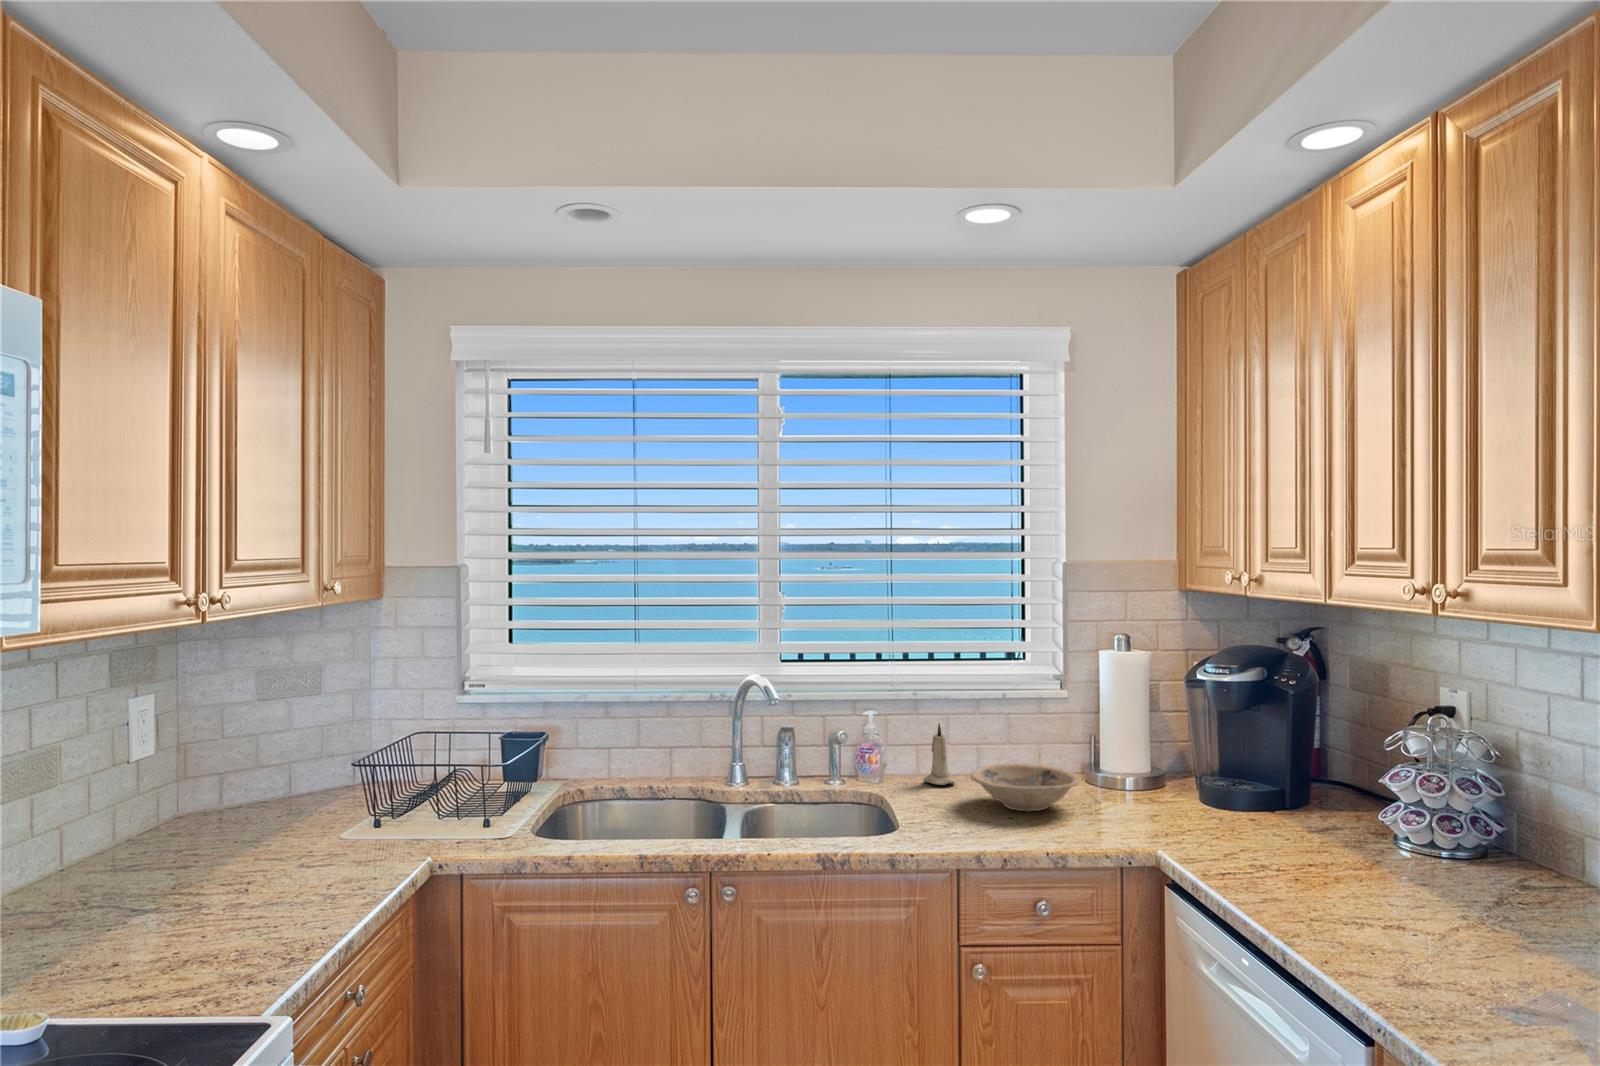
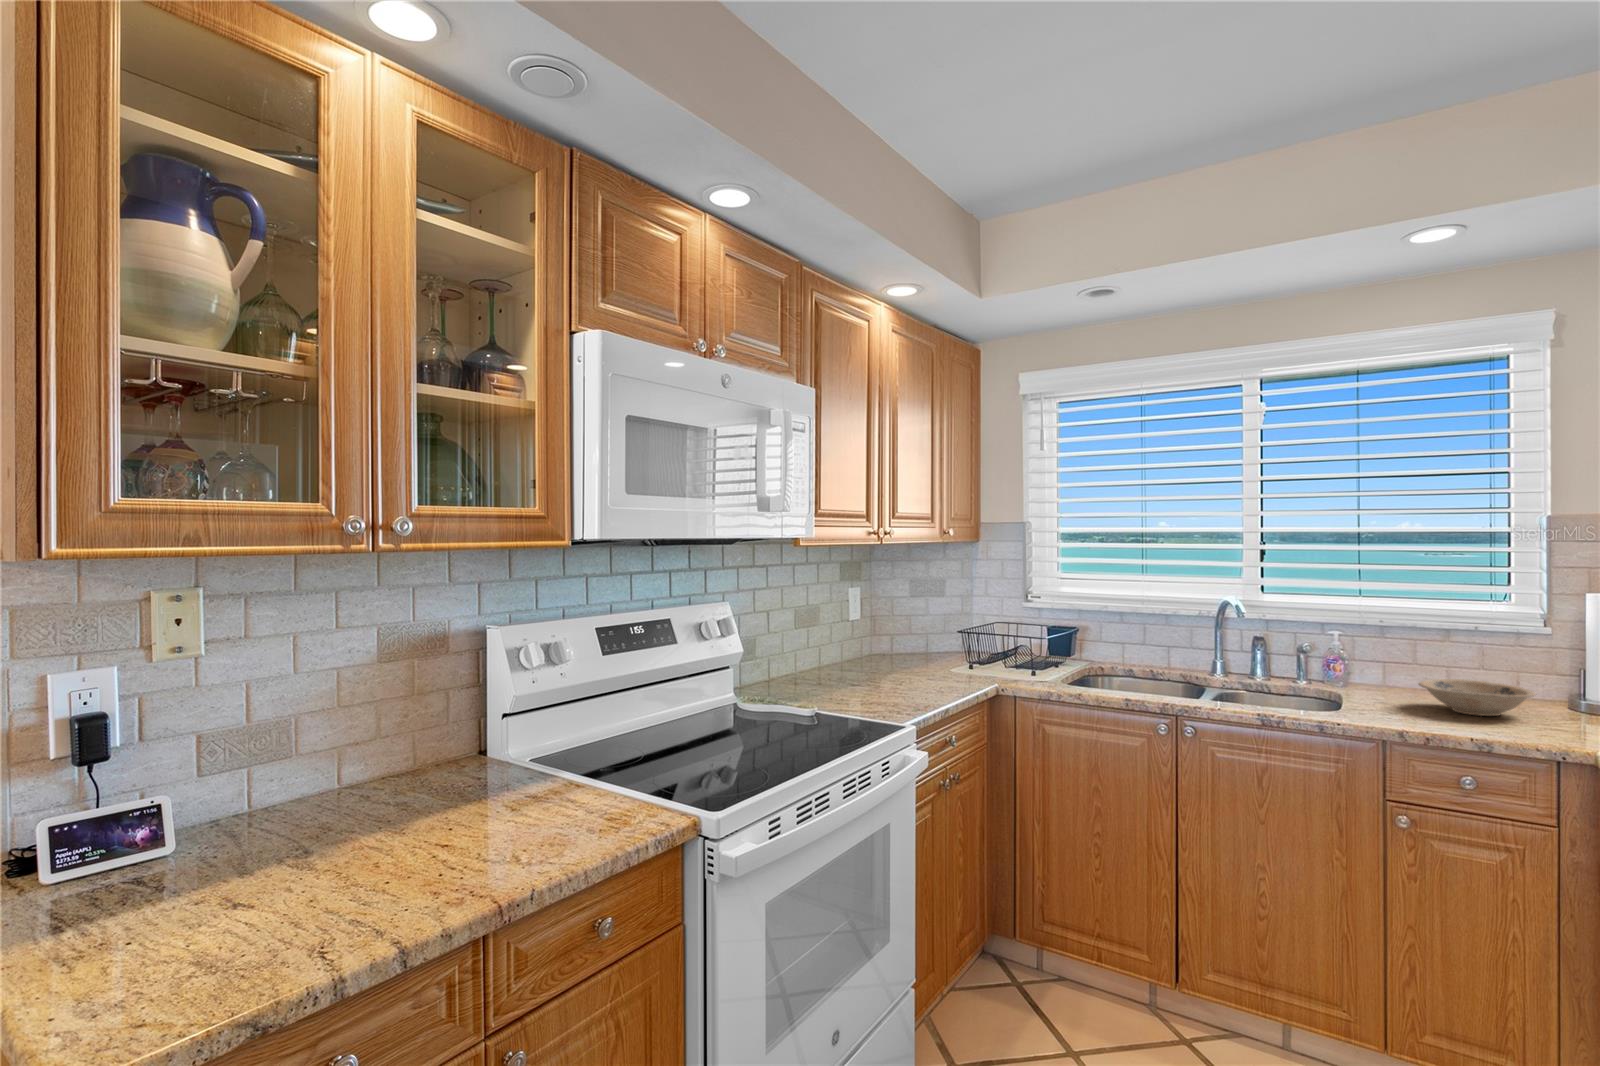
candle: present [924,723,957,785] -> none [1386,644,1419,694]

